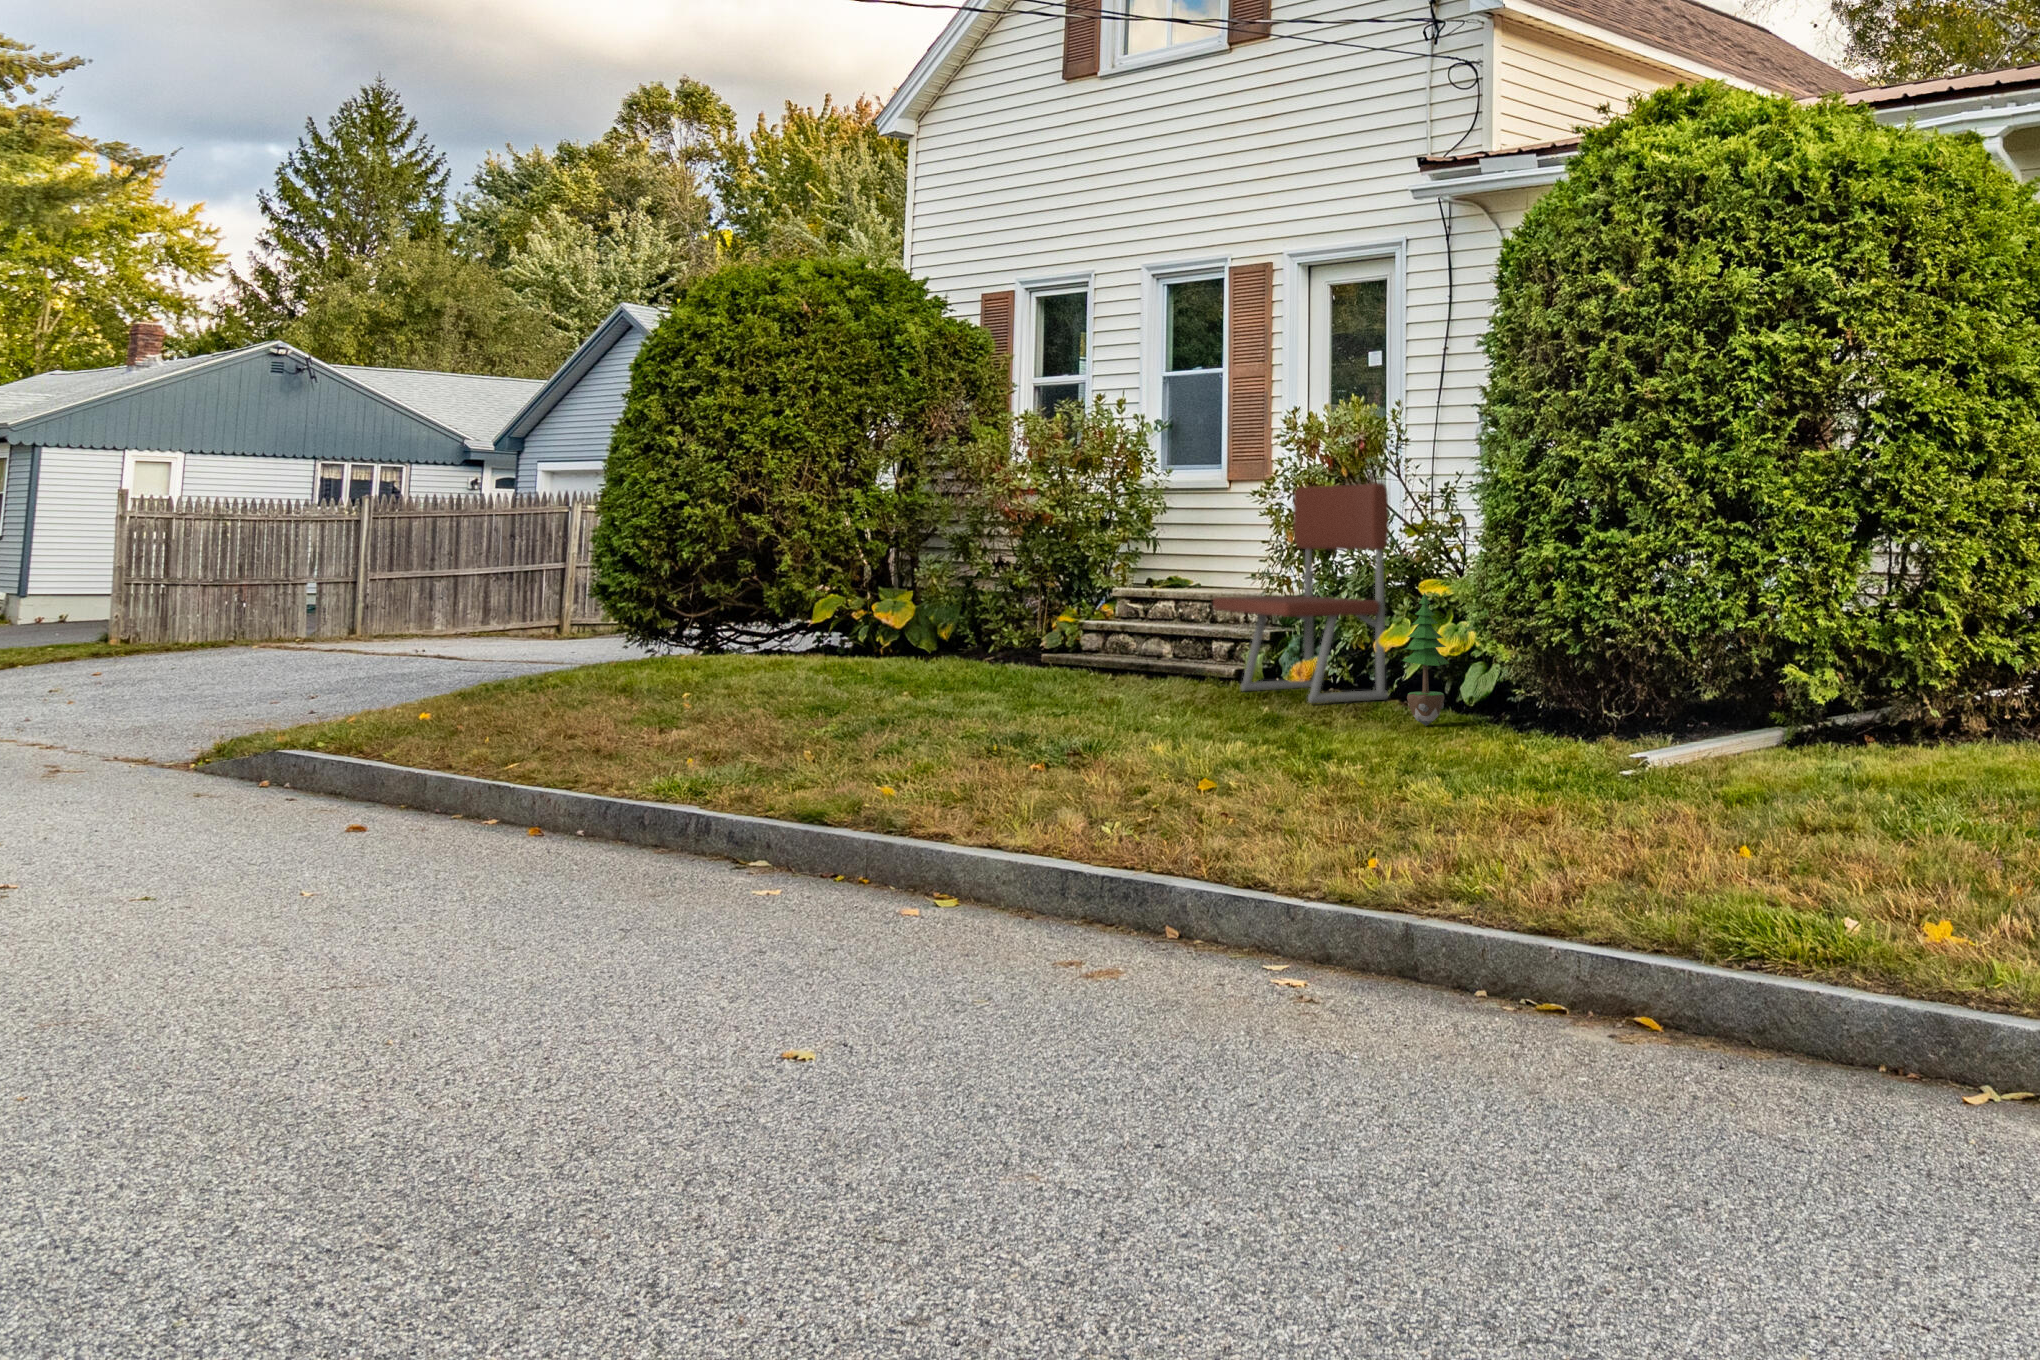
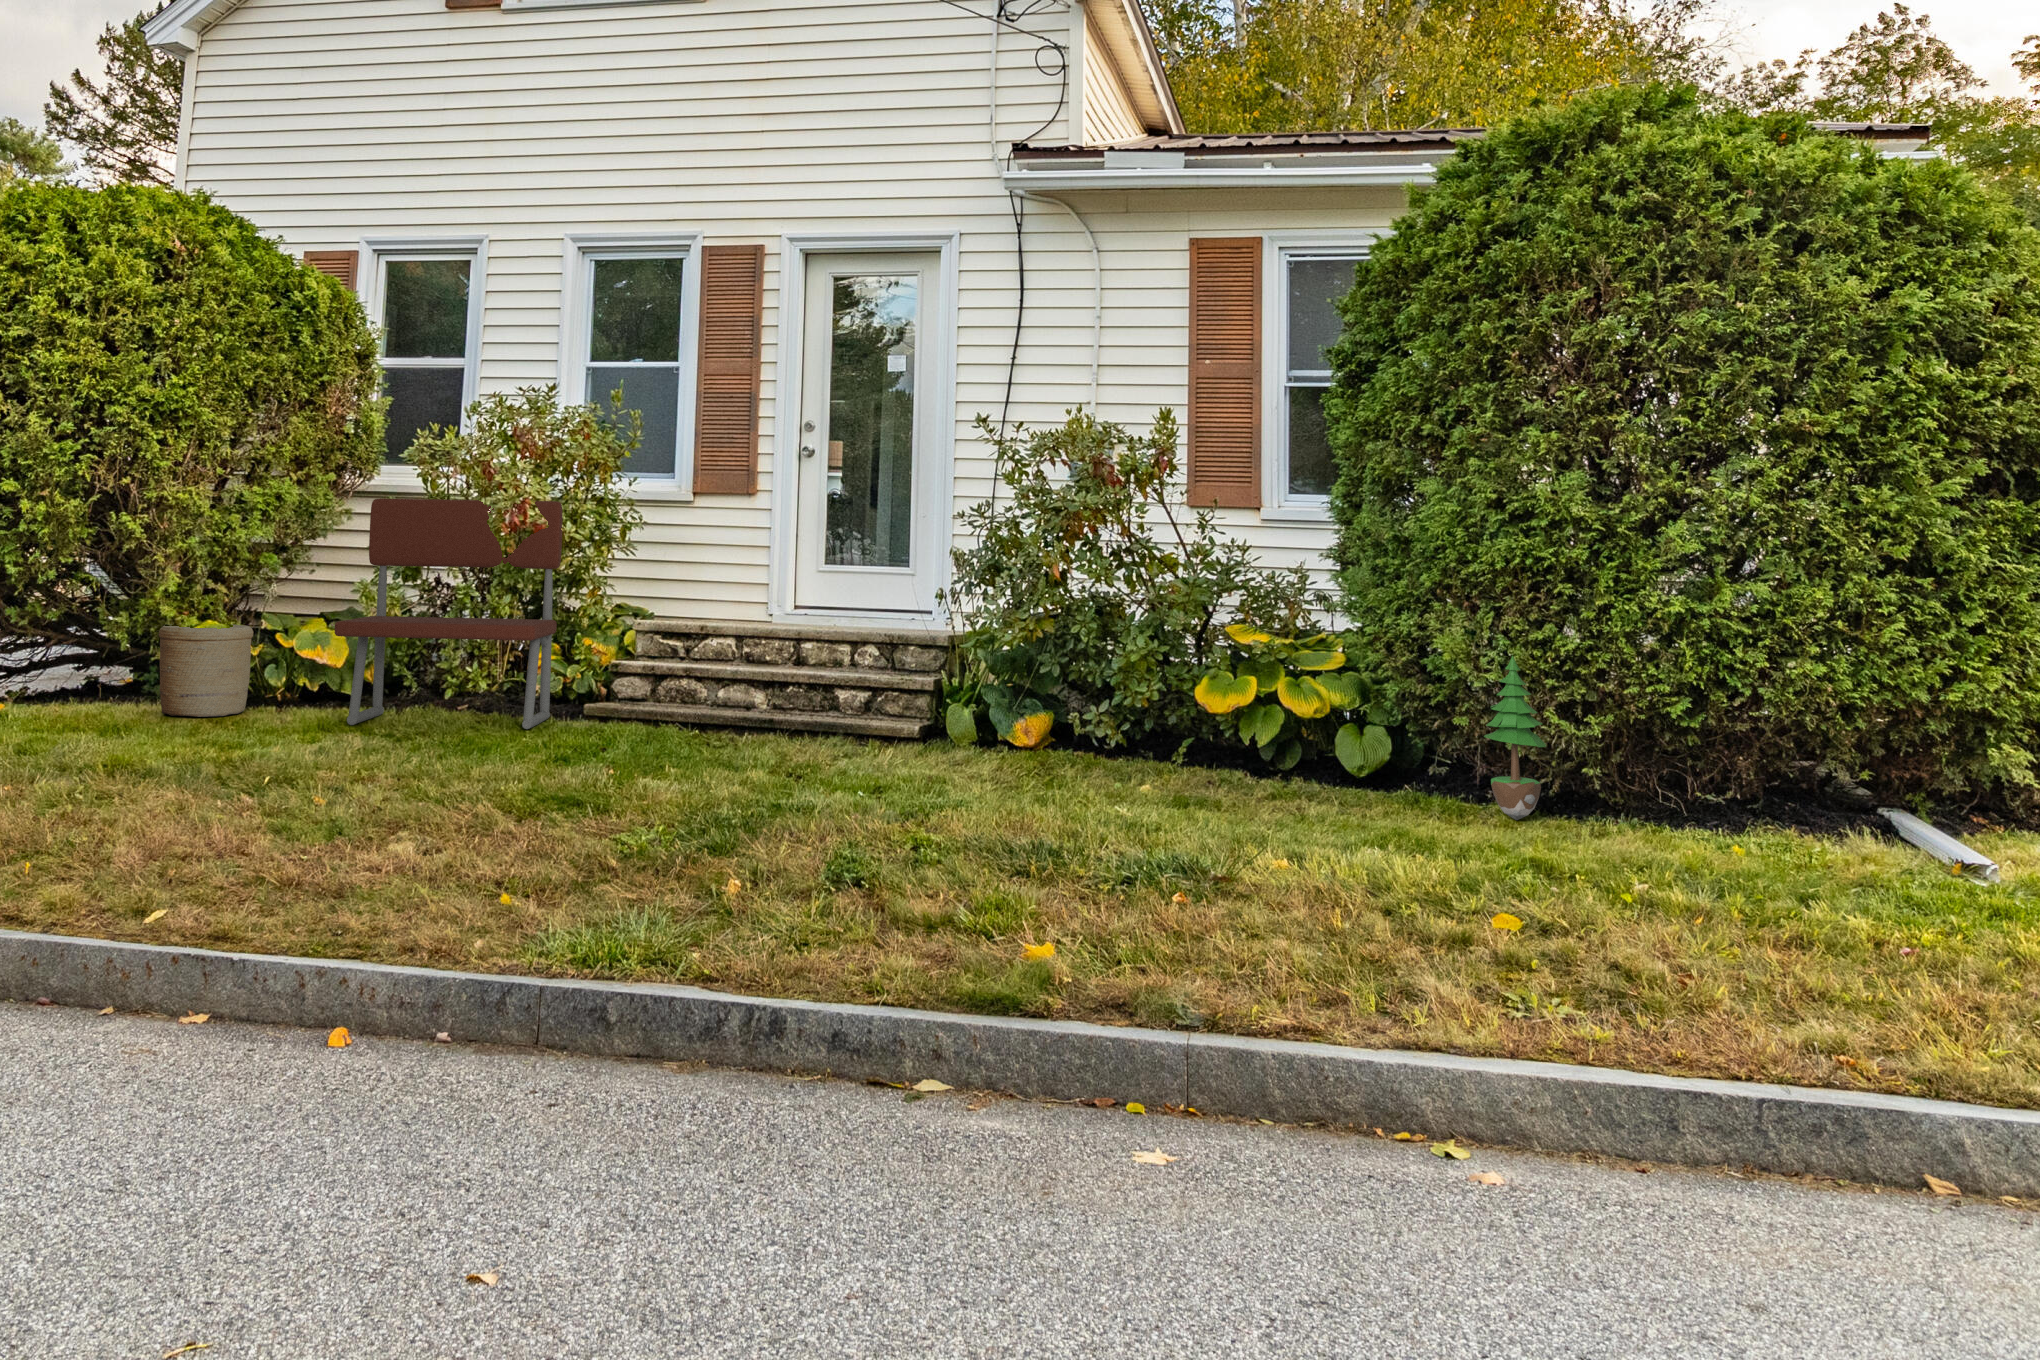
bench: present [1213,483,1388,703] -> present [335,498,563,729]
woven basket: none [784,592,853,659] -> present [159,625,253,717]

